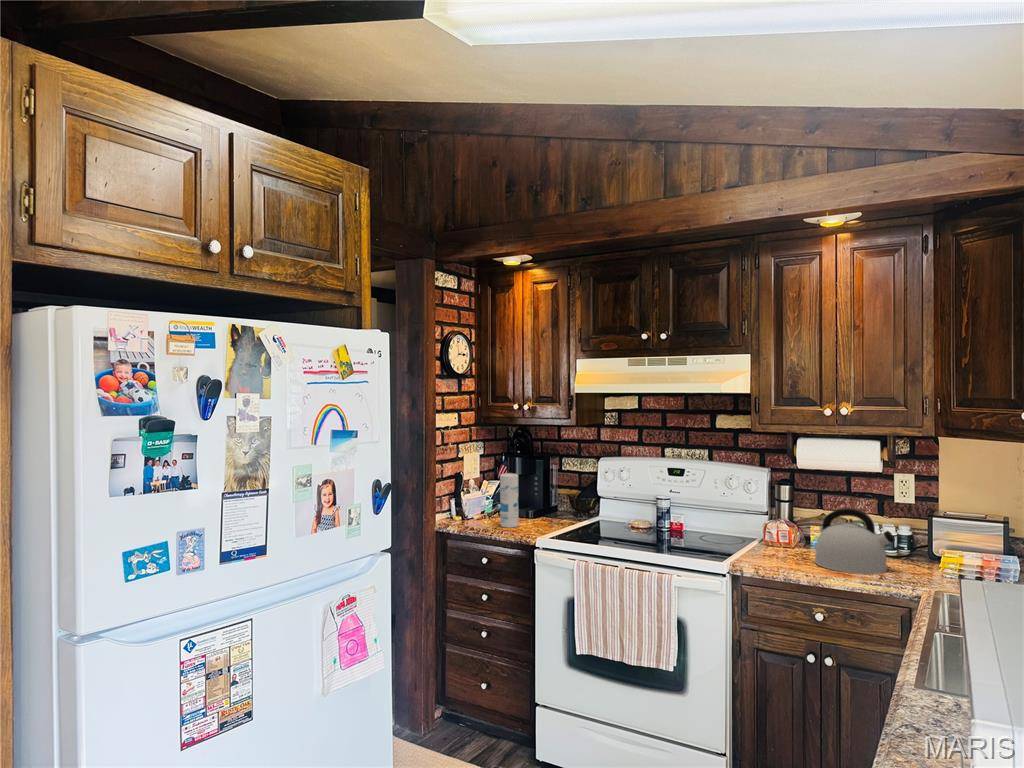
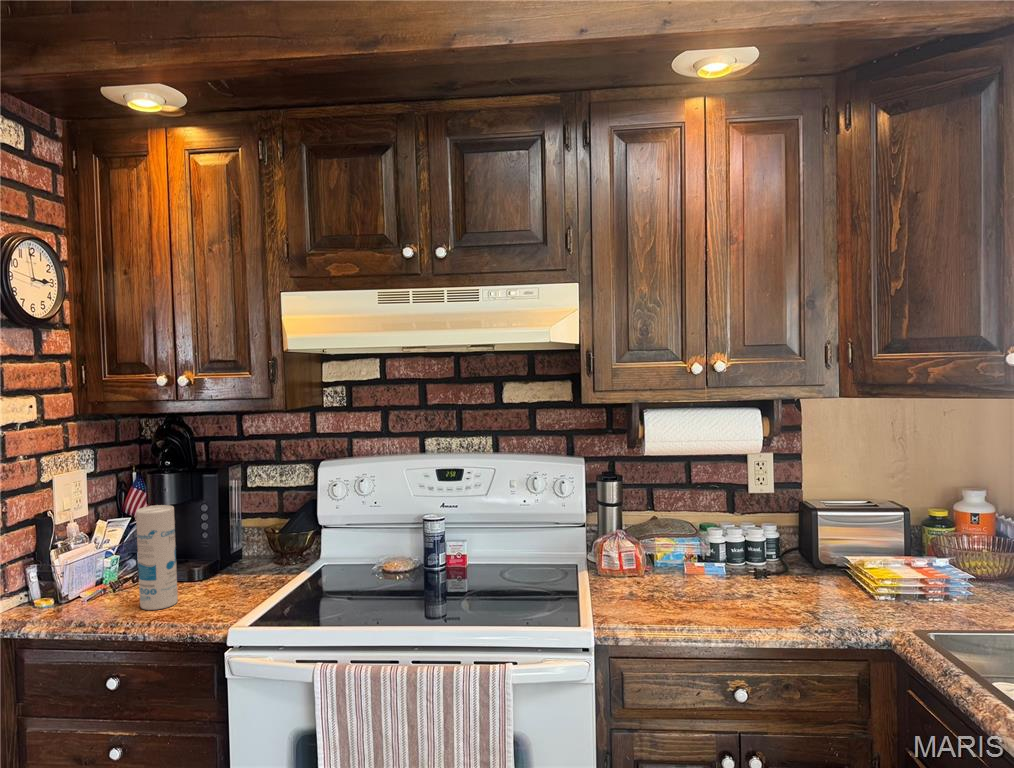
kettle: present [814,508,895,574] -> none [695,513,810,615]

